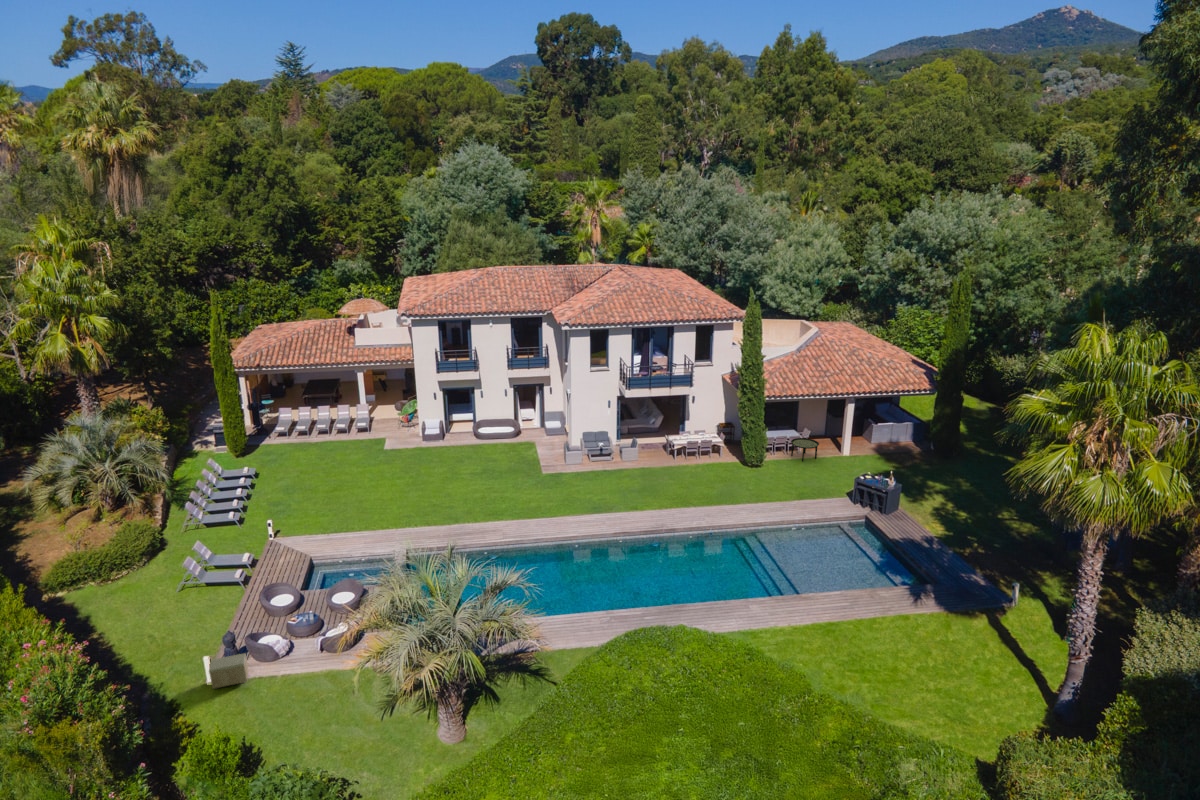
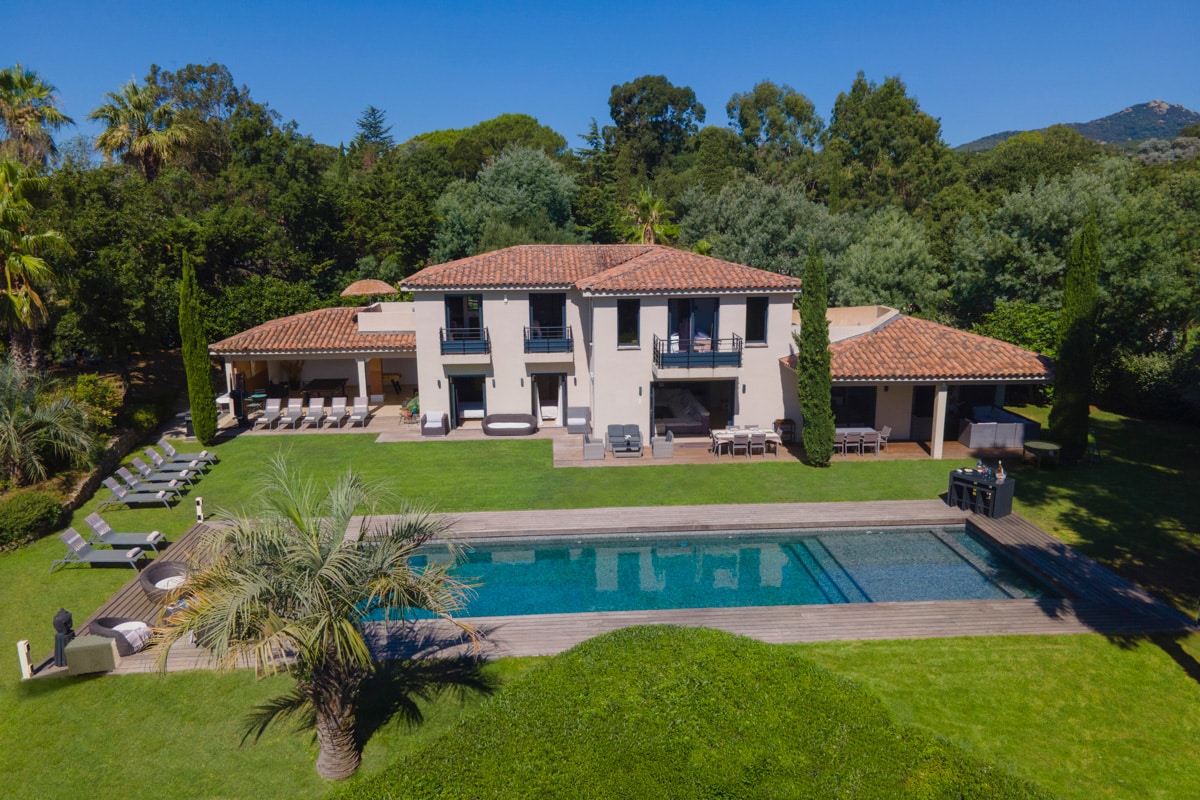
round table: present [791,438,819,462] -> present [1022,440,1062,468]

